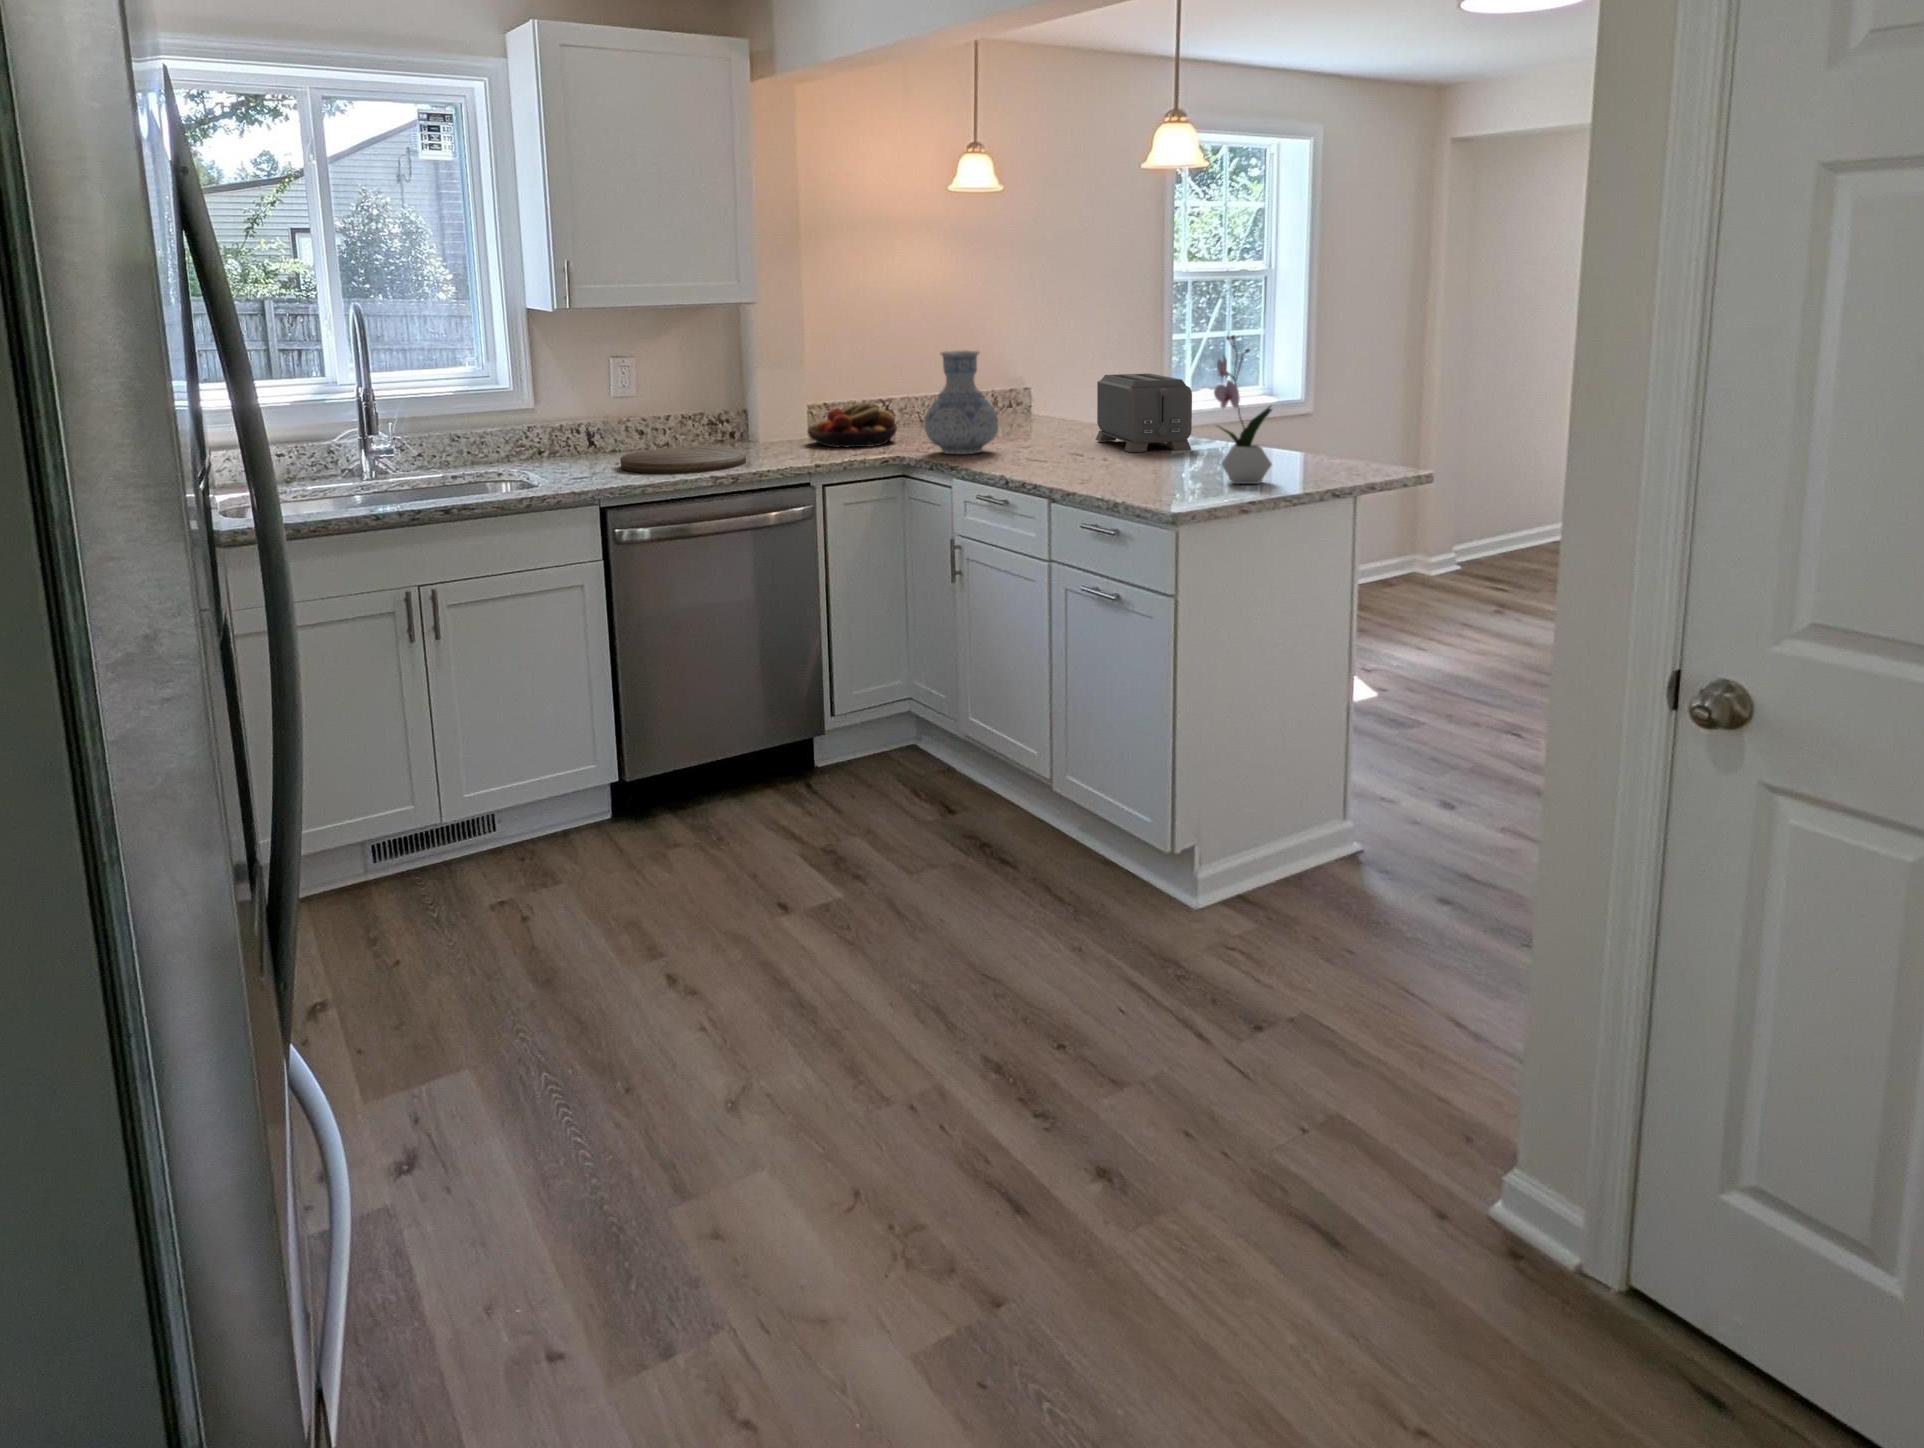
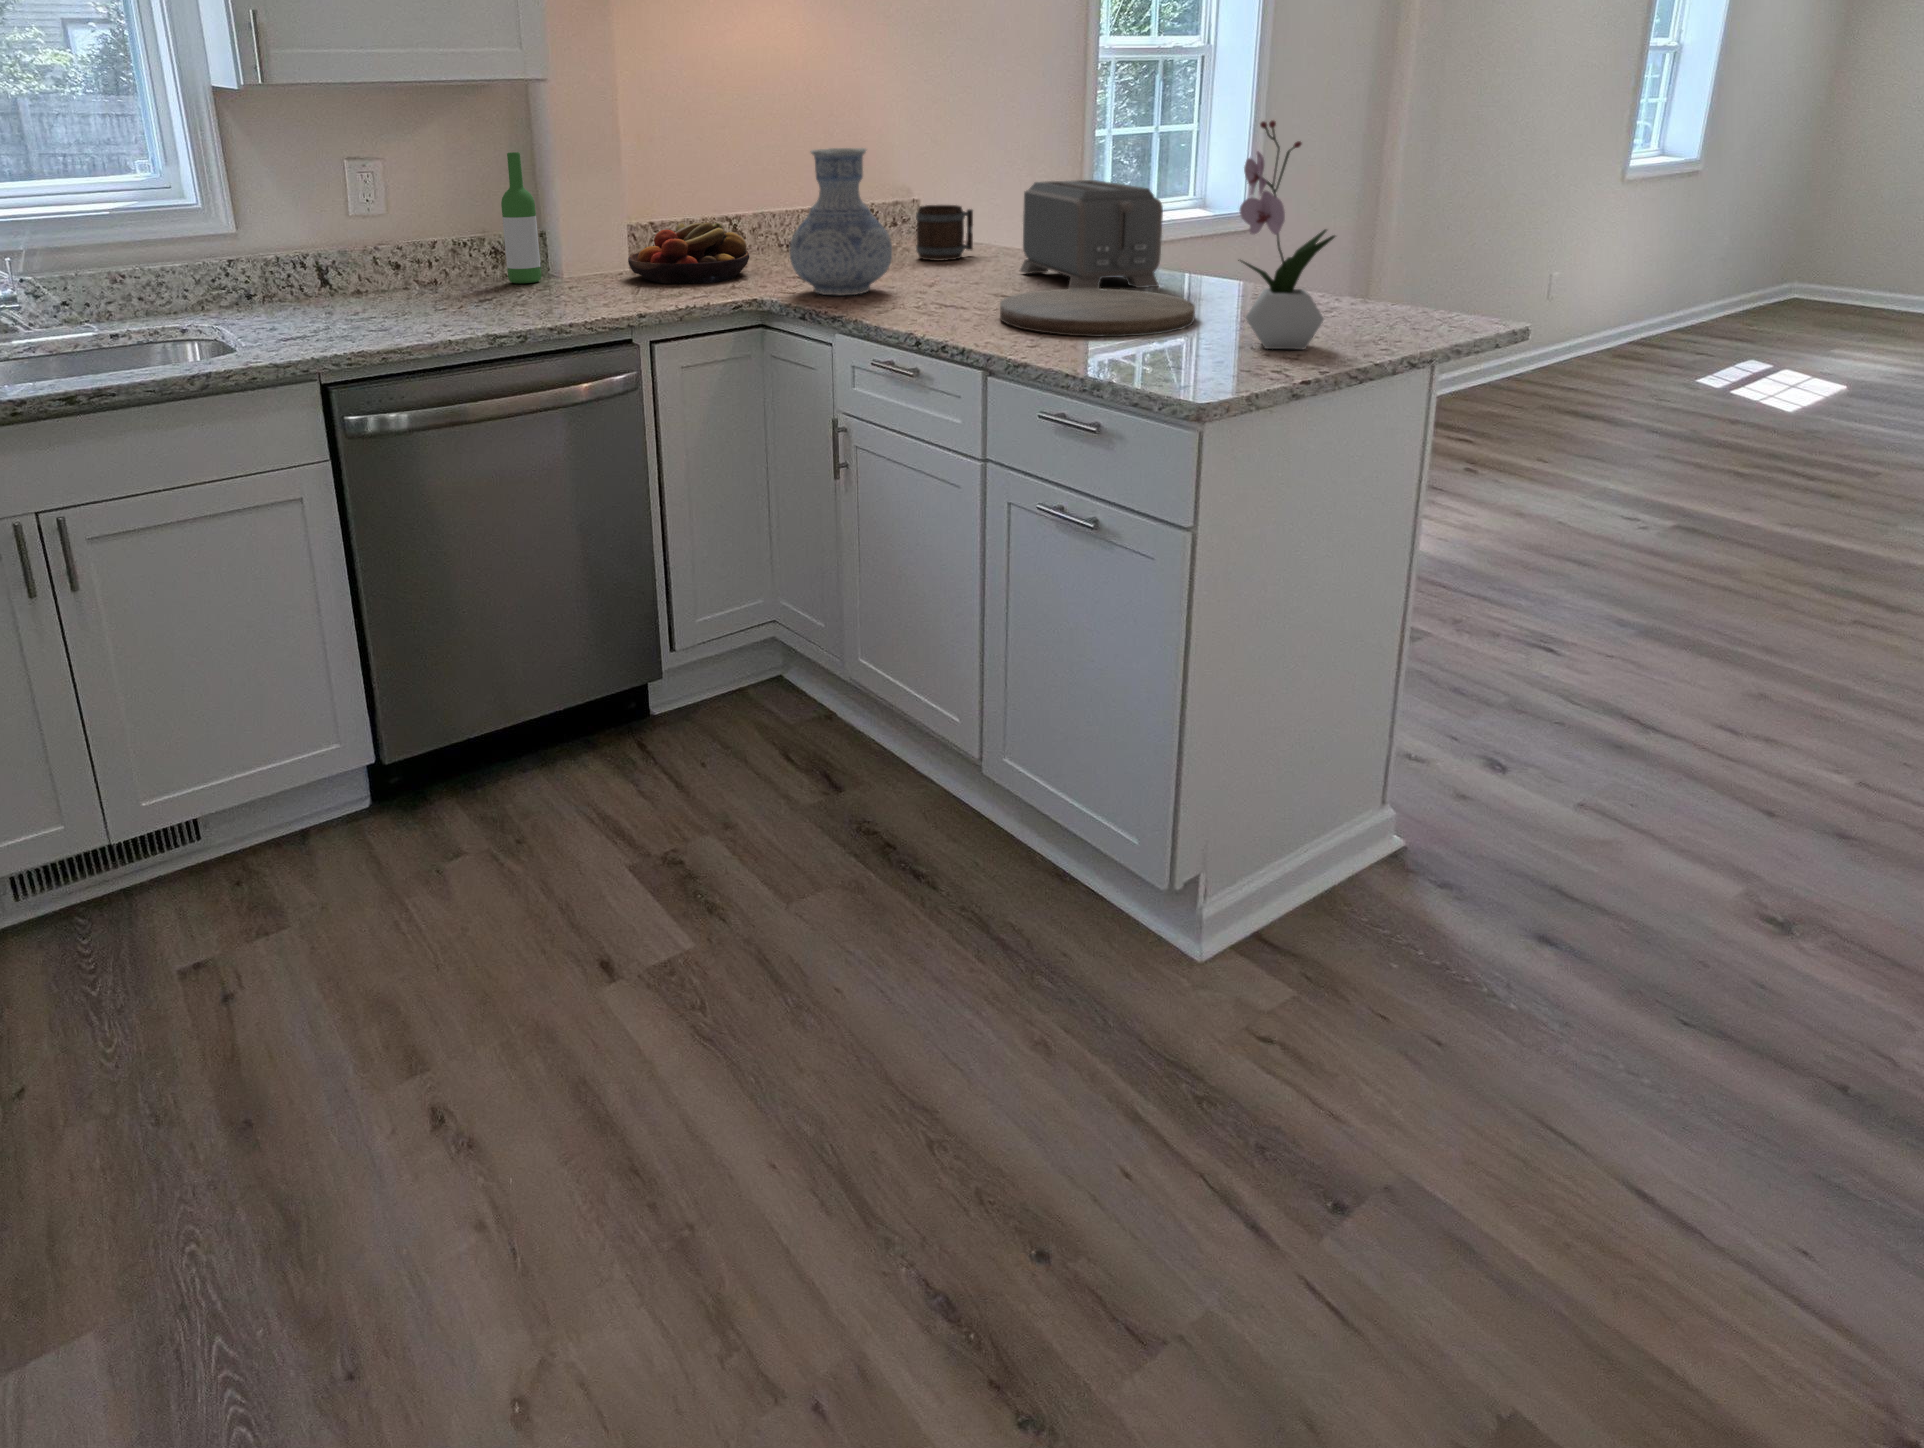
wine bottle: none [717,353,743,447] -> present [501,152,541,283]
mug: none [1024,392,1067,433] -> present [916,205,973,261]
cutting board: present [620,447,746,473] -> present [1000,288,1195,337]

